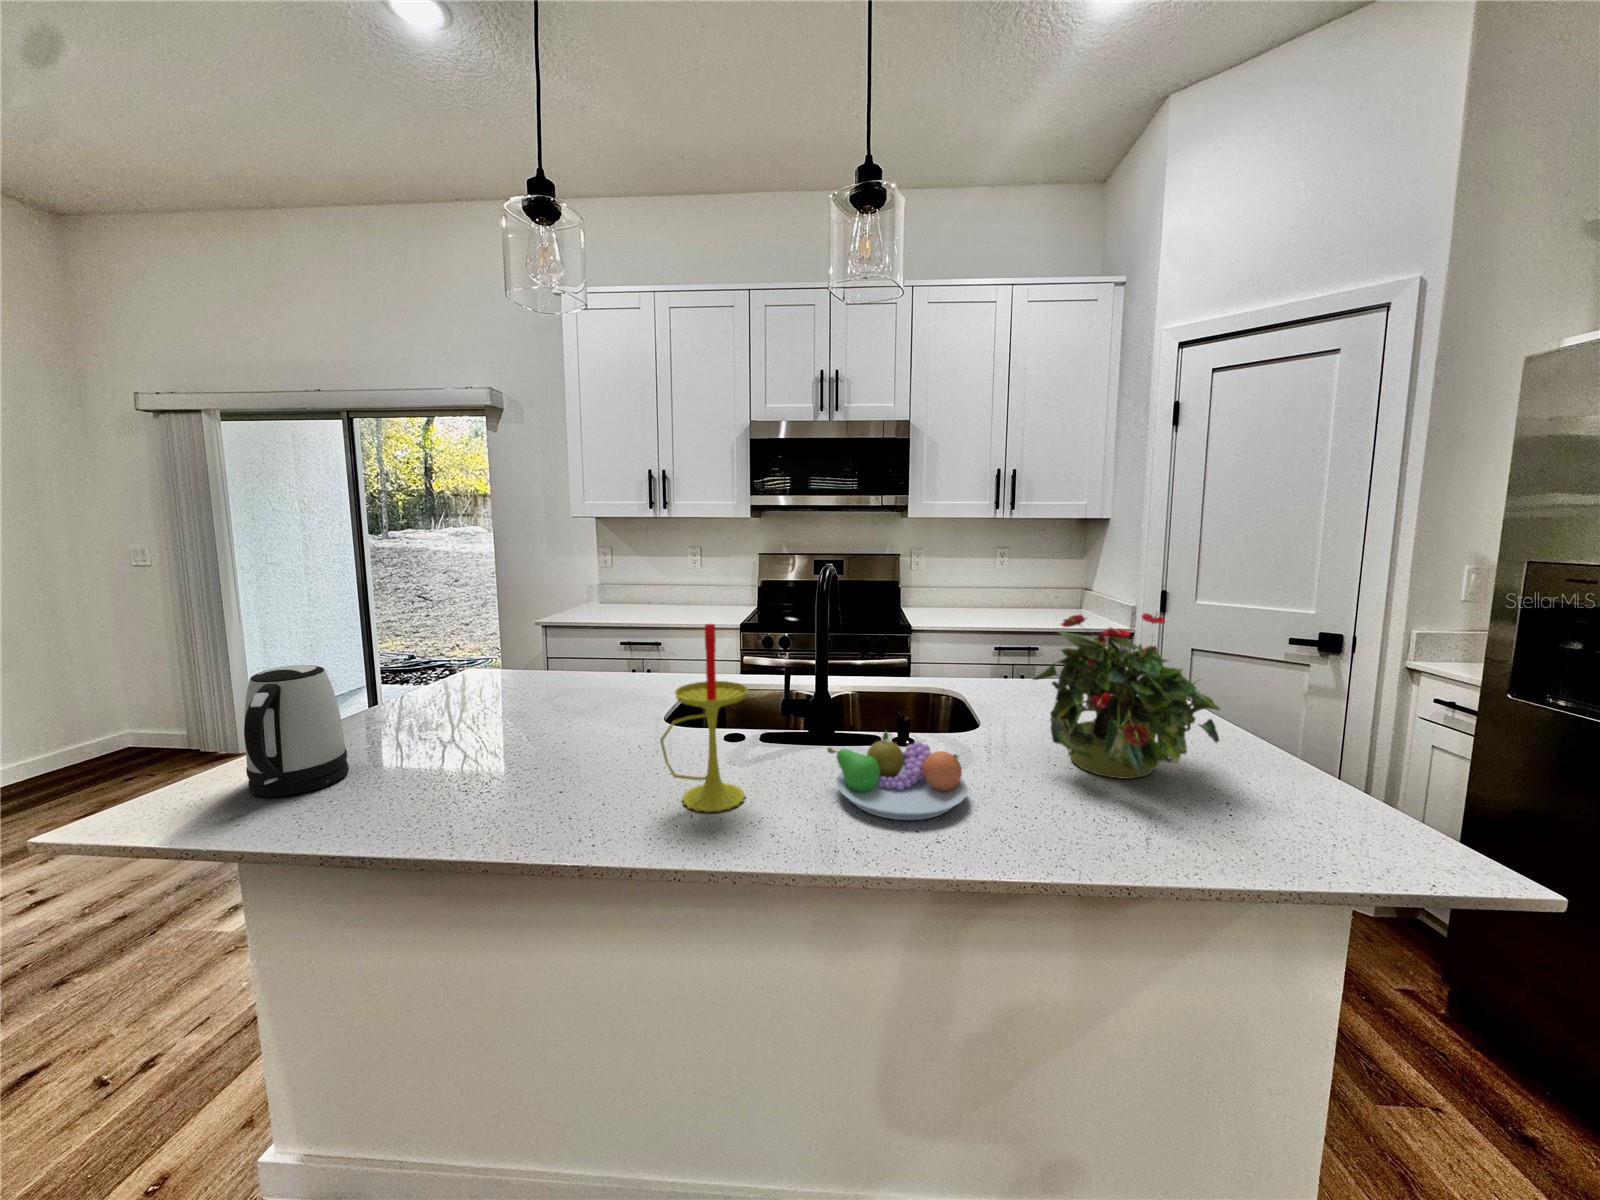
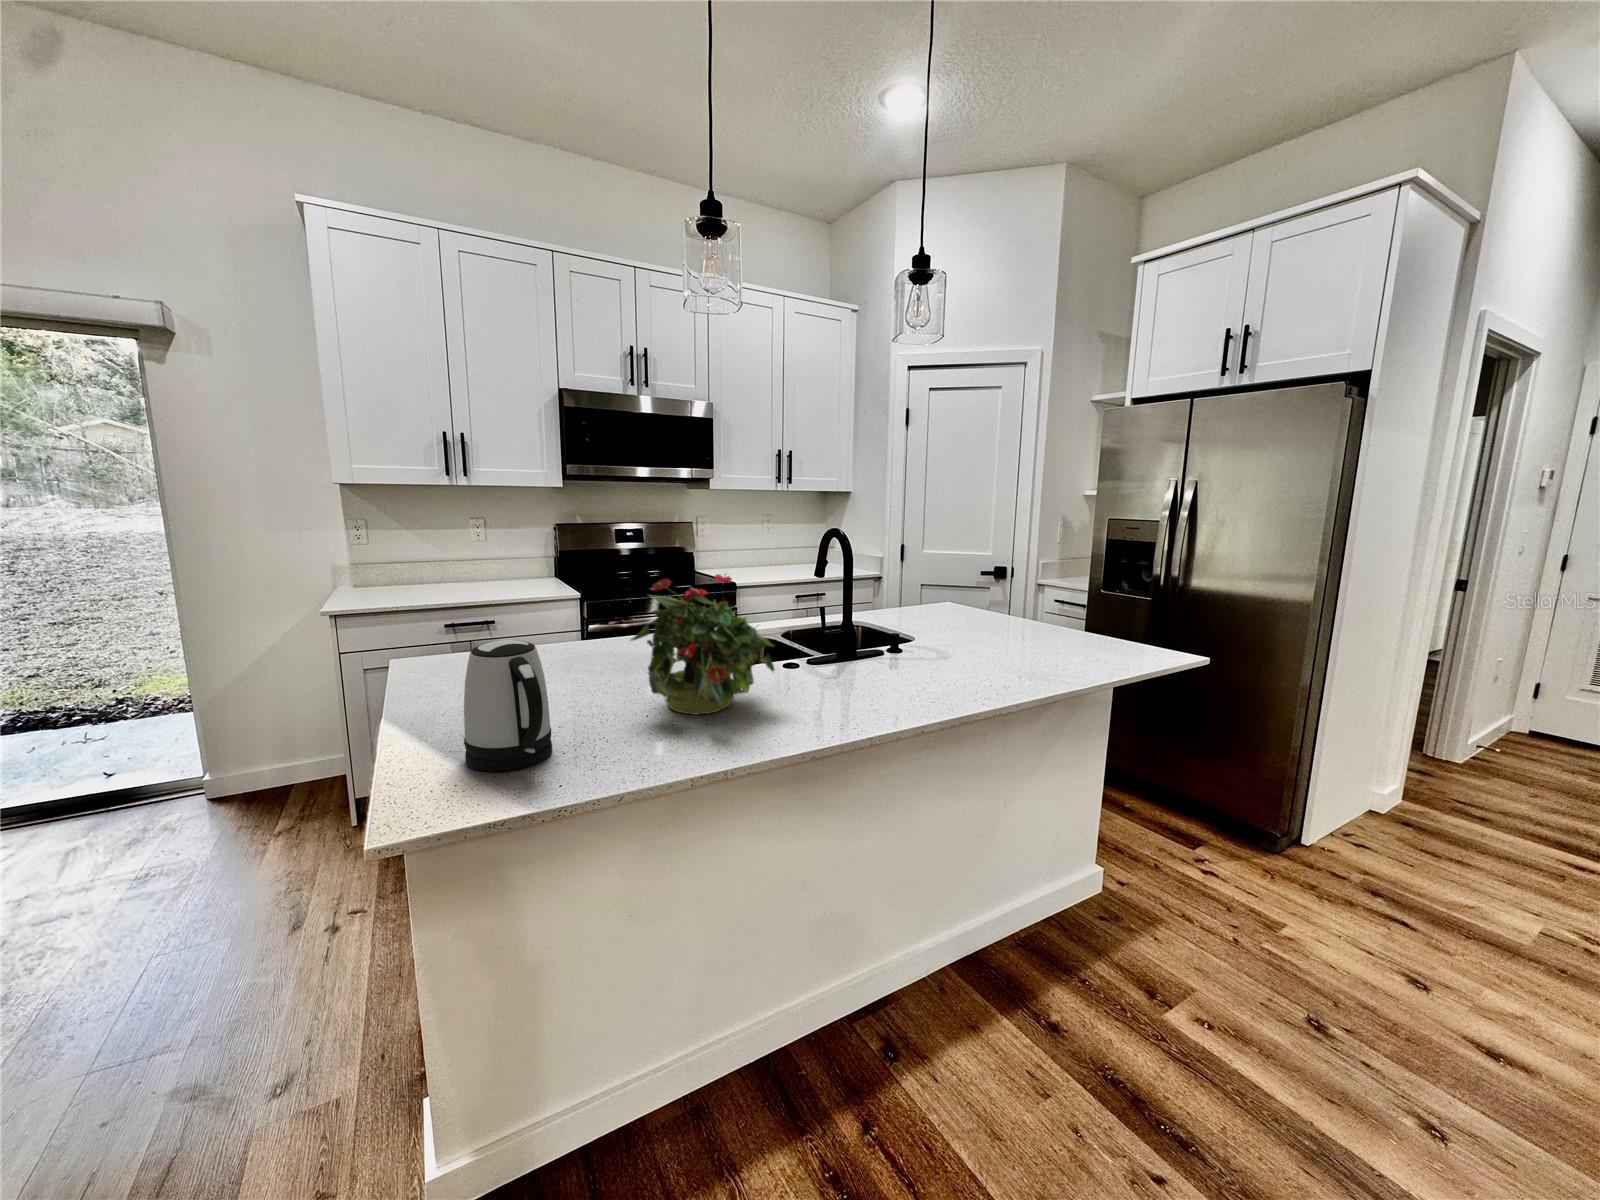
potted plant: present [1033,613,1220,779] -> present [630,574,775,714]
candle: present [660,624,747,812] -> none [835,568,887,704]
fruit bowl: present [828,731,968,820] -> none [901,638,993,686]

